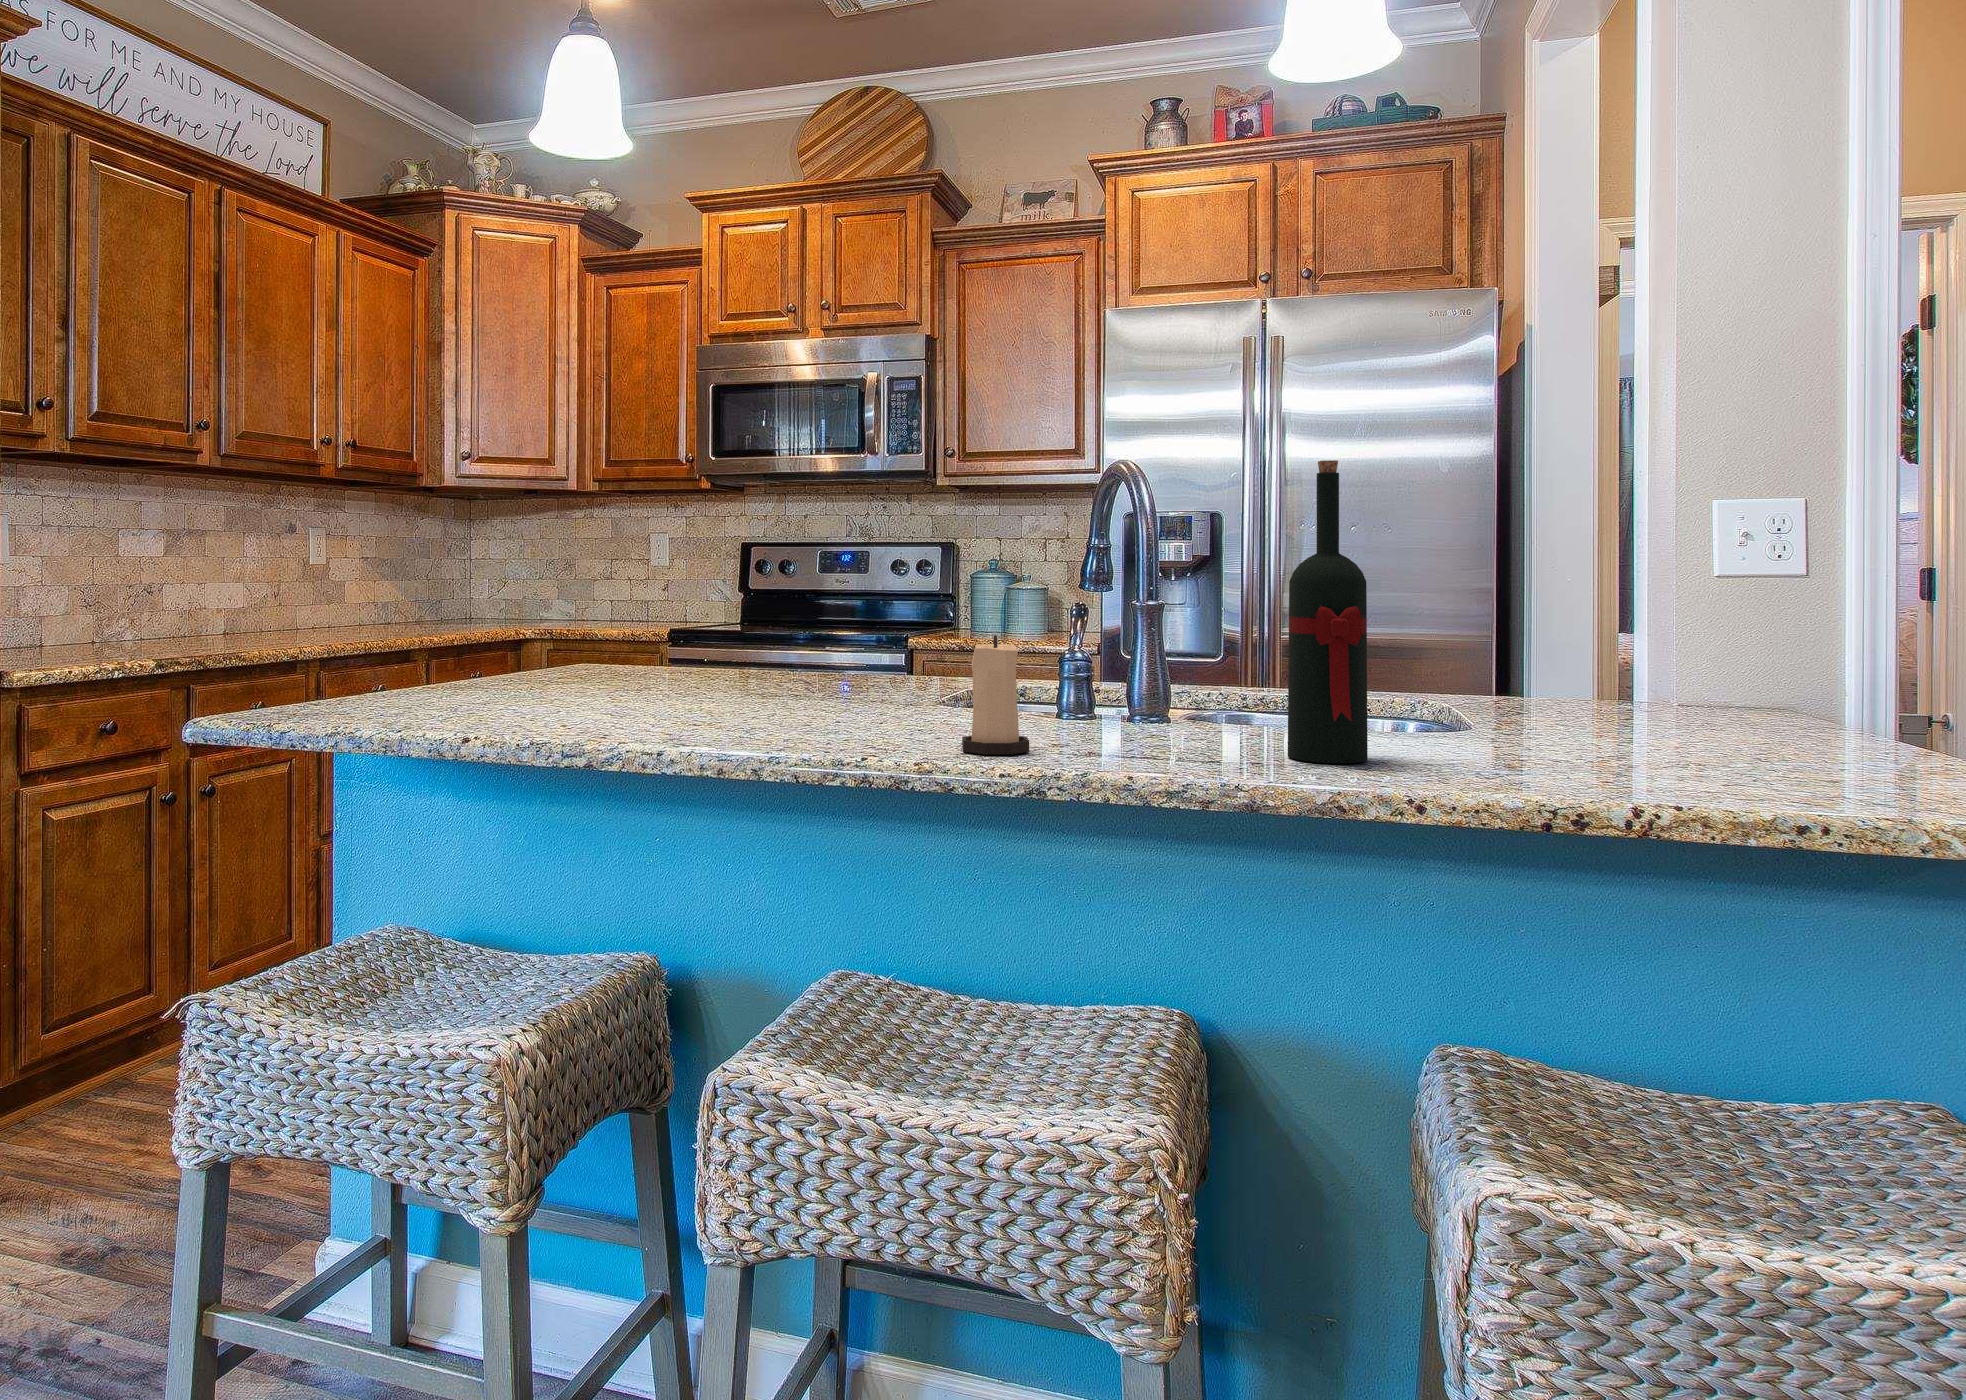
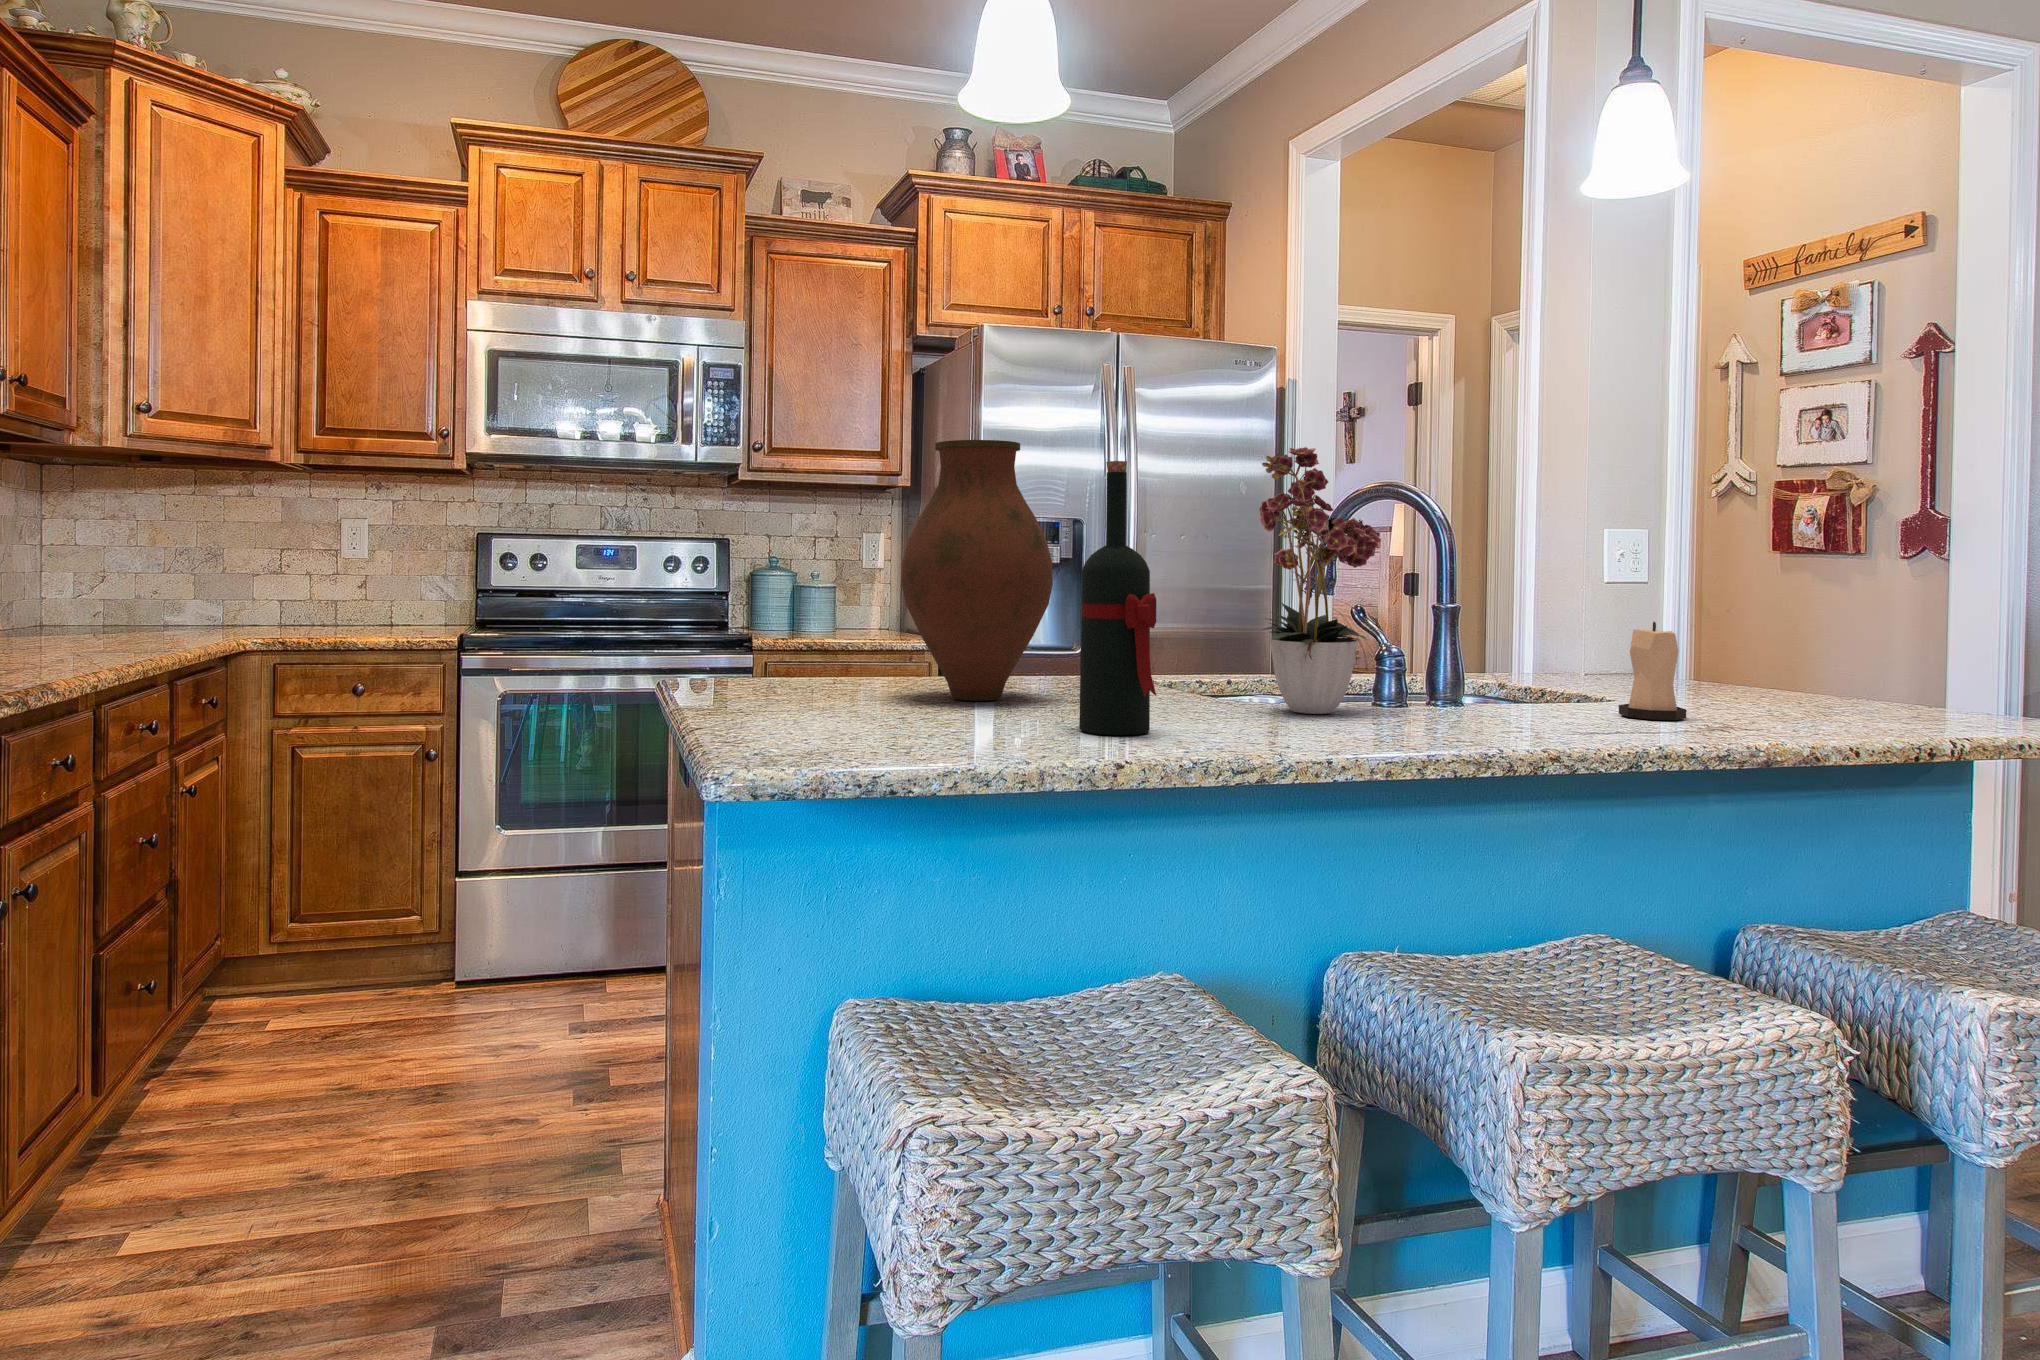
flower arrangement: none [625,437,821,720] -> present [1259,447,1381,714]
vase: none [496,456,637,691] -> present [901,440,1053,701]
wine bottle: present [1288,460,1368,763] -> present [1079,461,1156,735]

